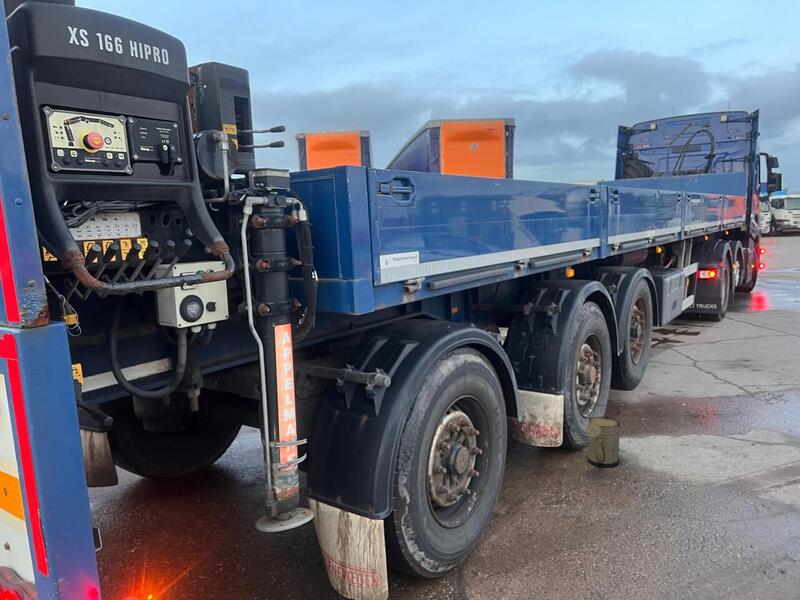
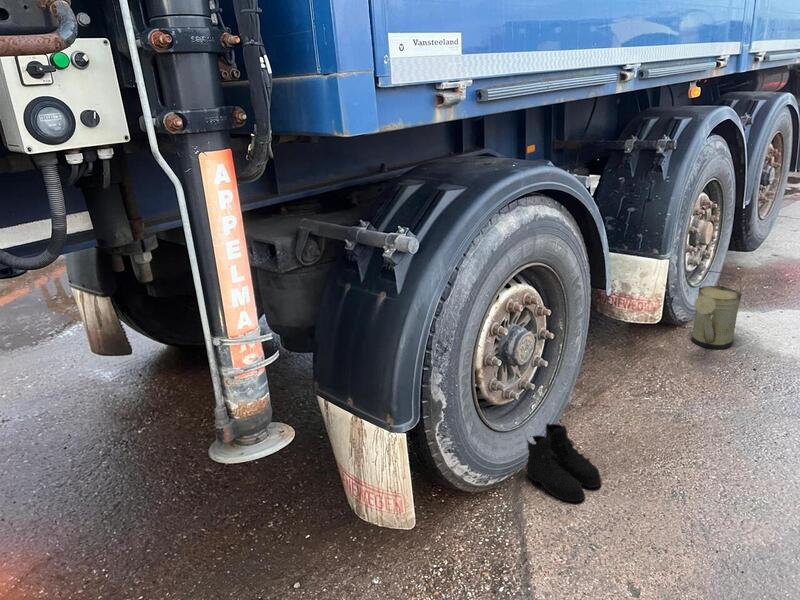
boots: none [465,522,525,582] -> present [526,423,601,502]

